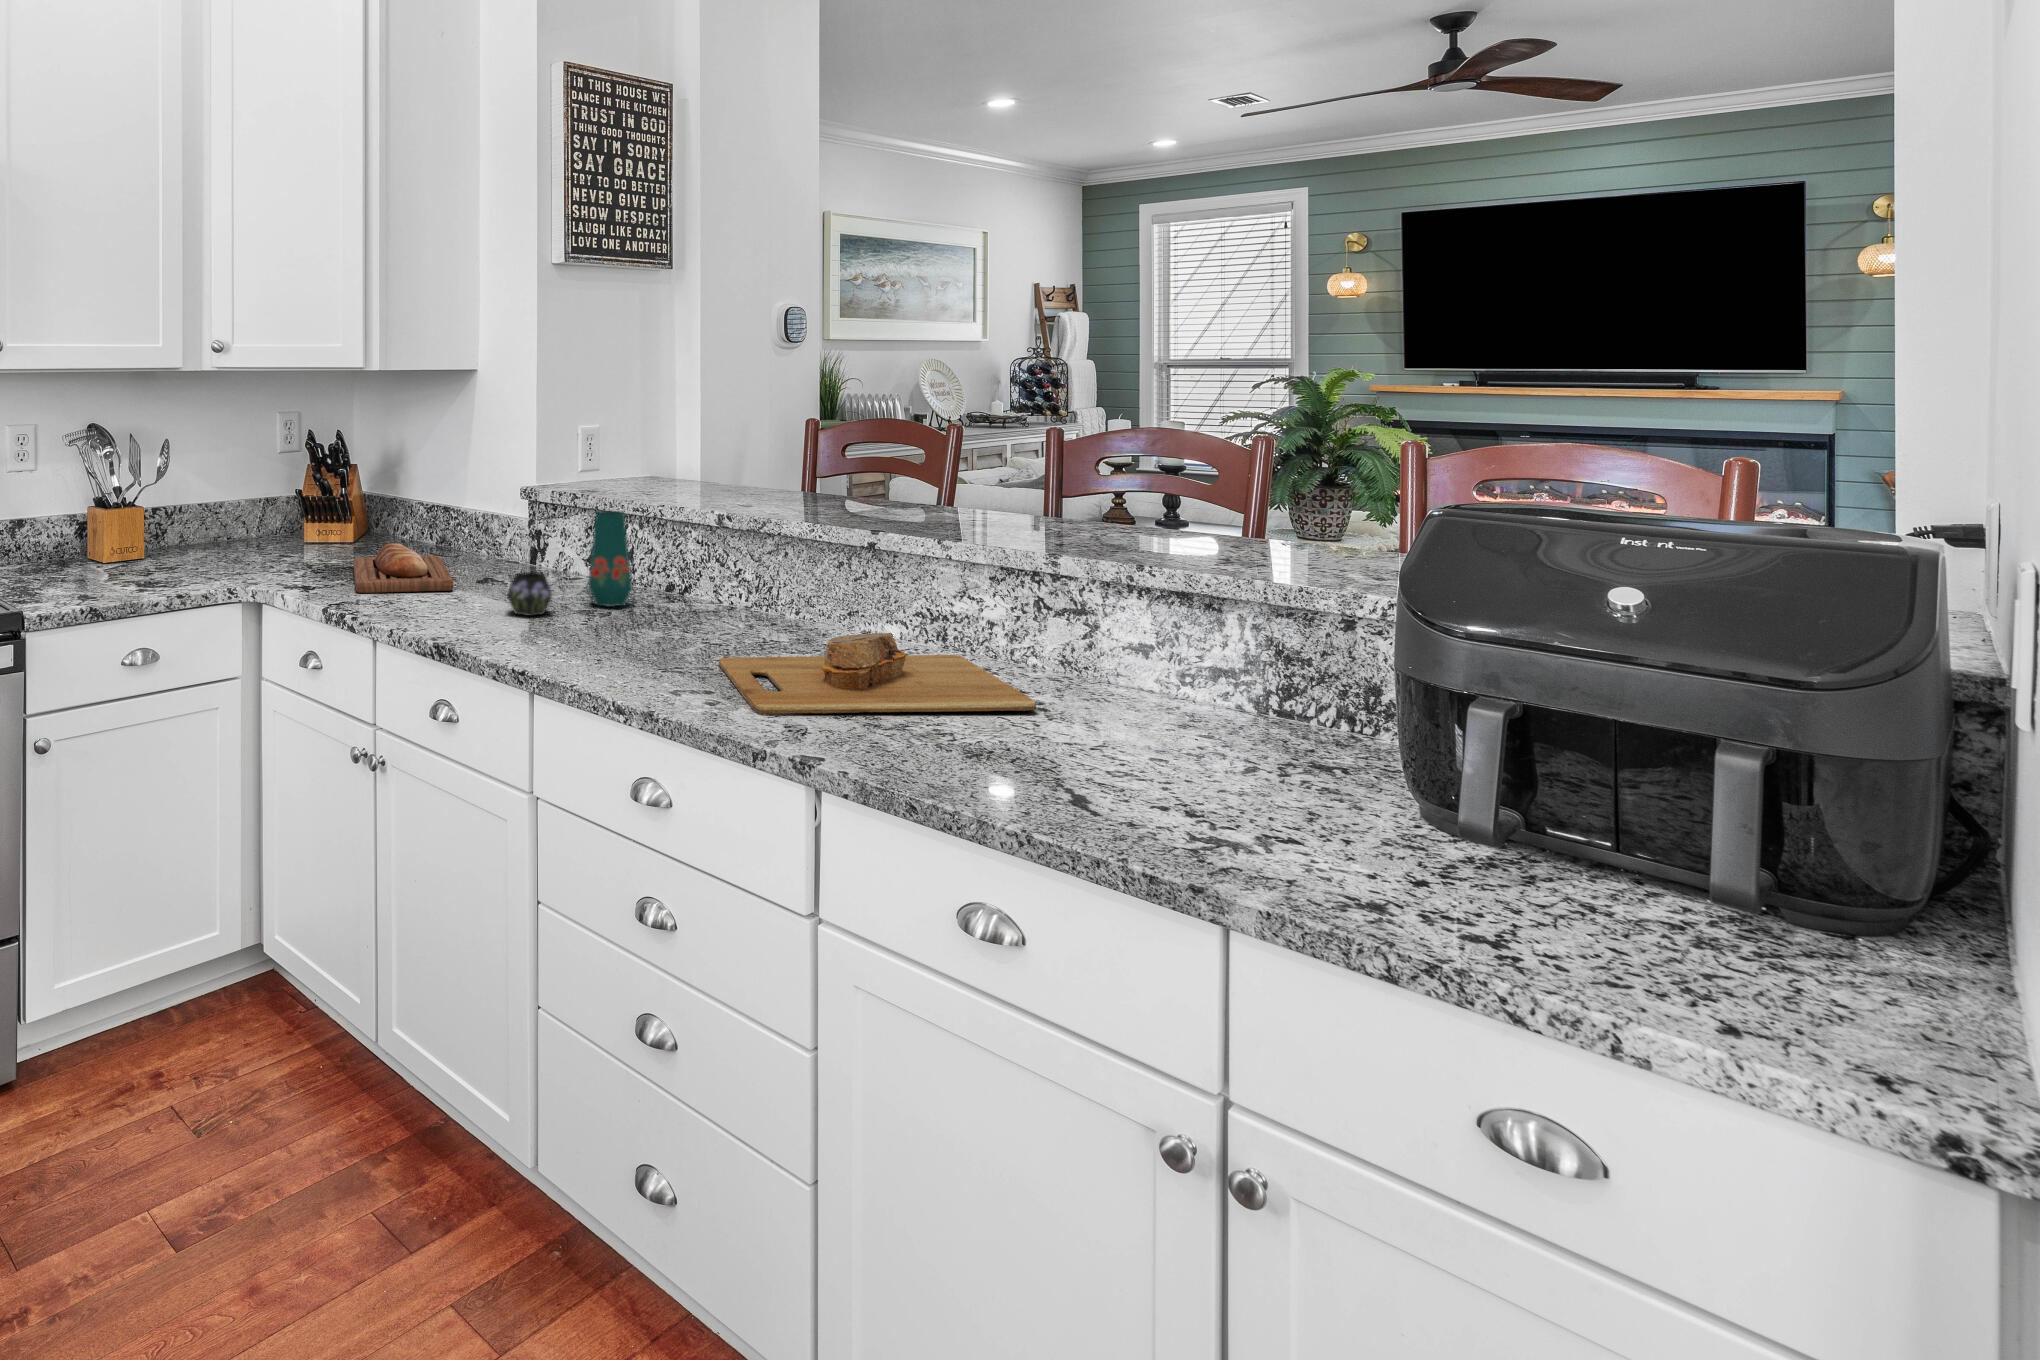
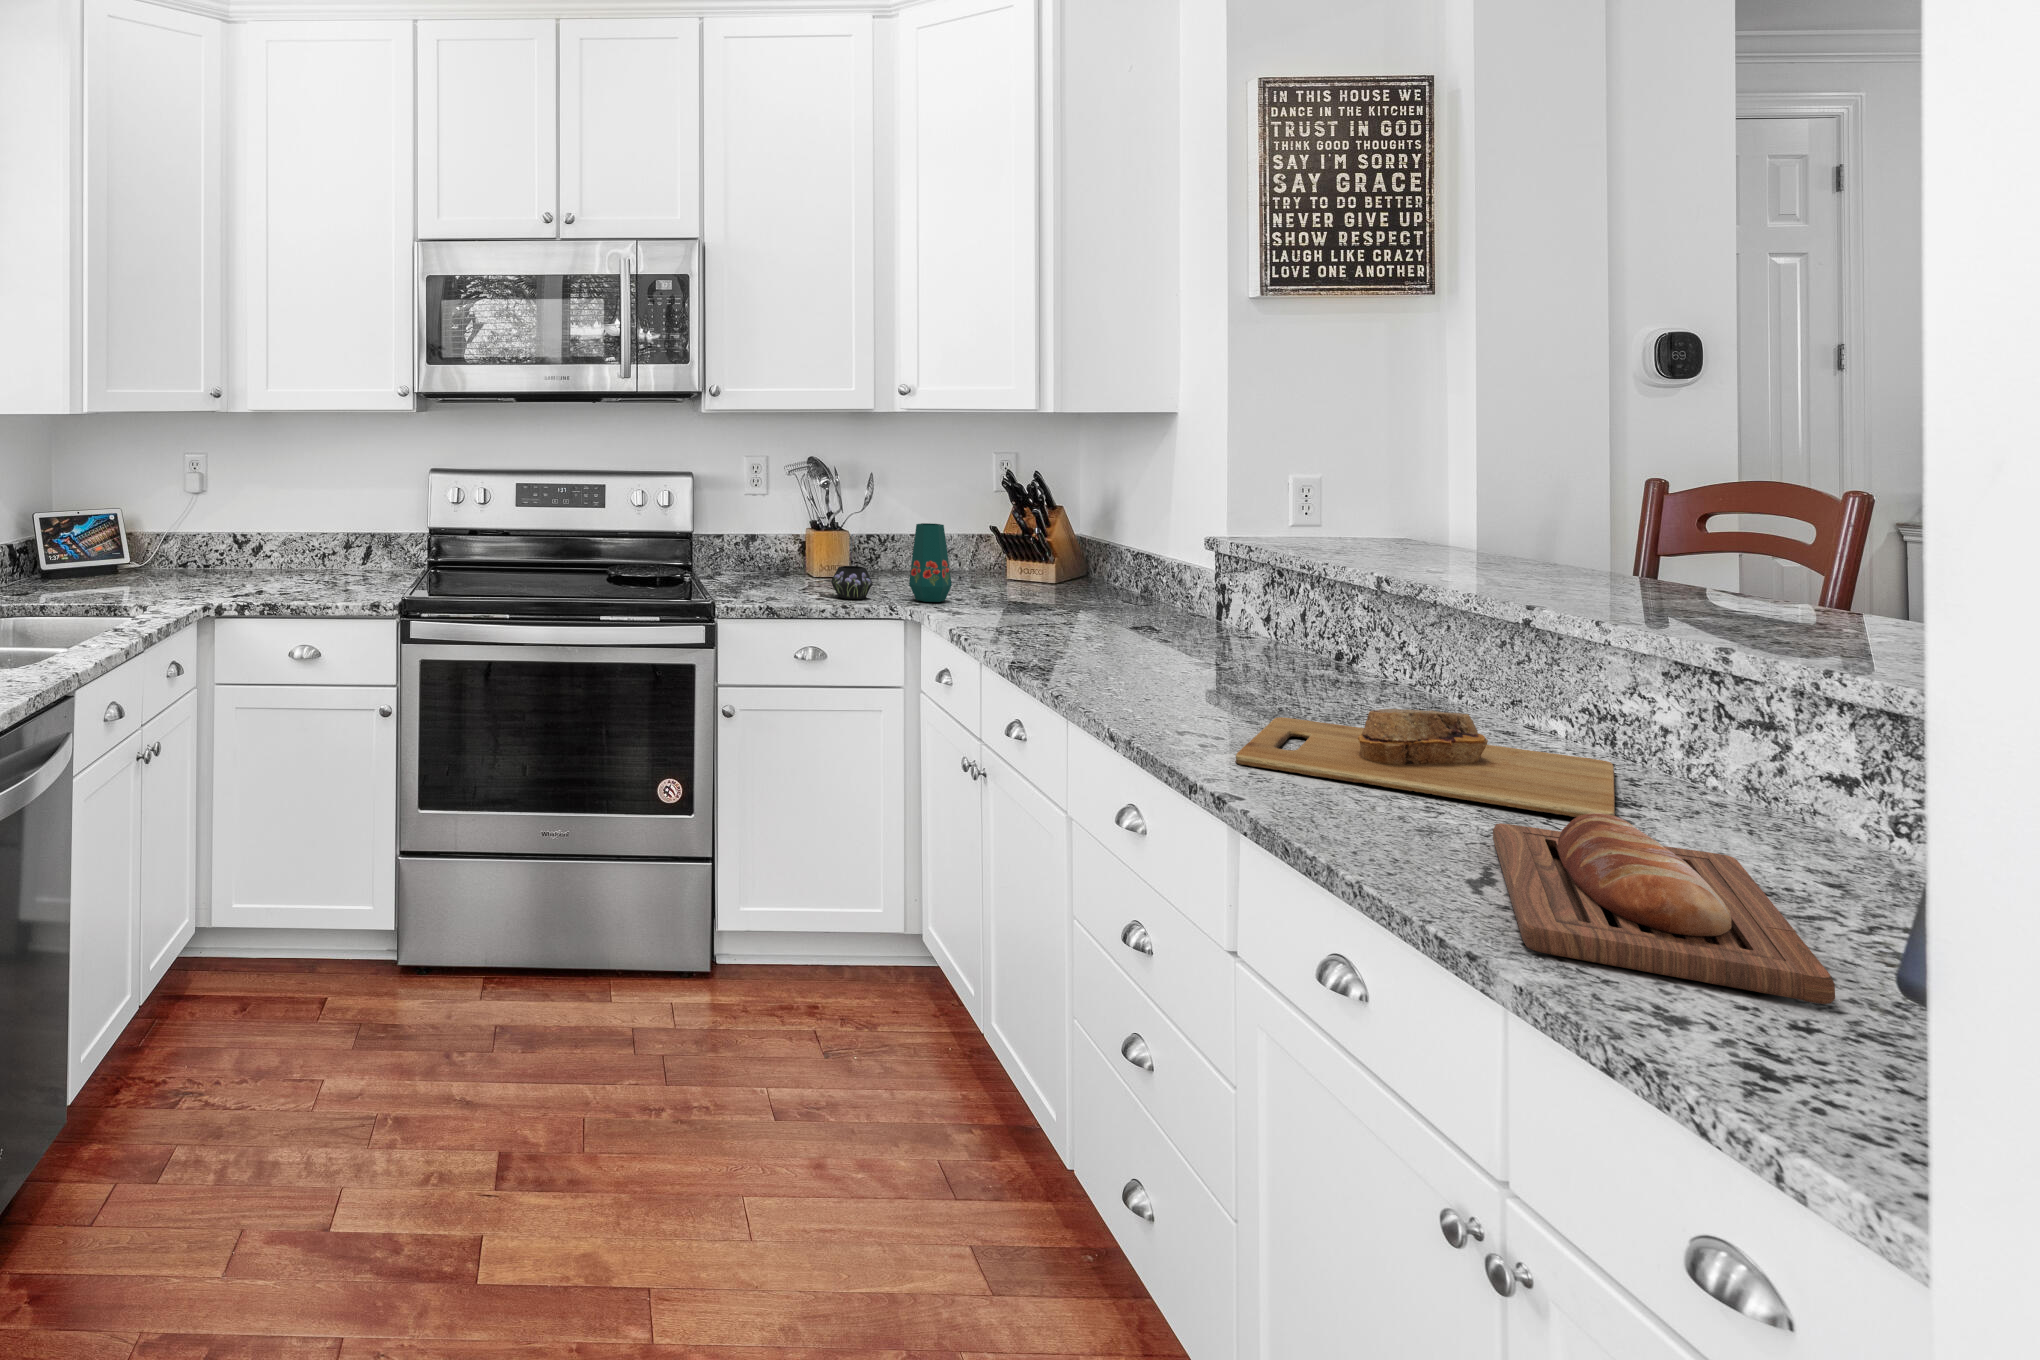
vase: present [507,511,632,616] -> present [831,523,952,602]
bread loaf: present [353,543,453,593] -> present [1493,813,1835,1004]

